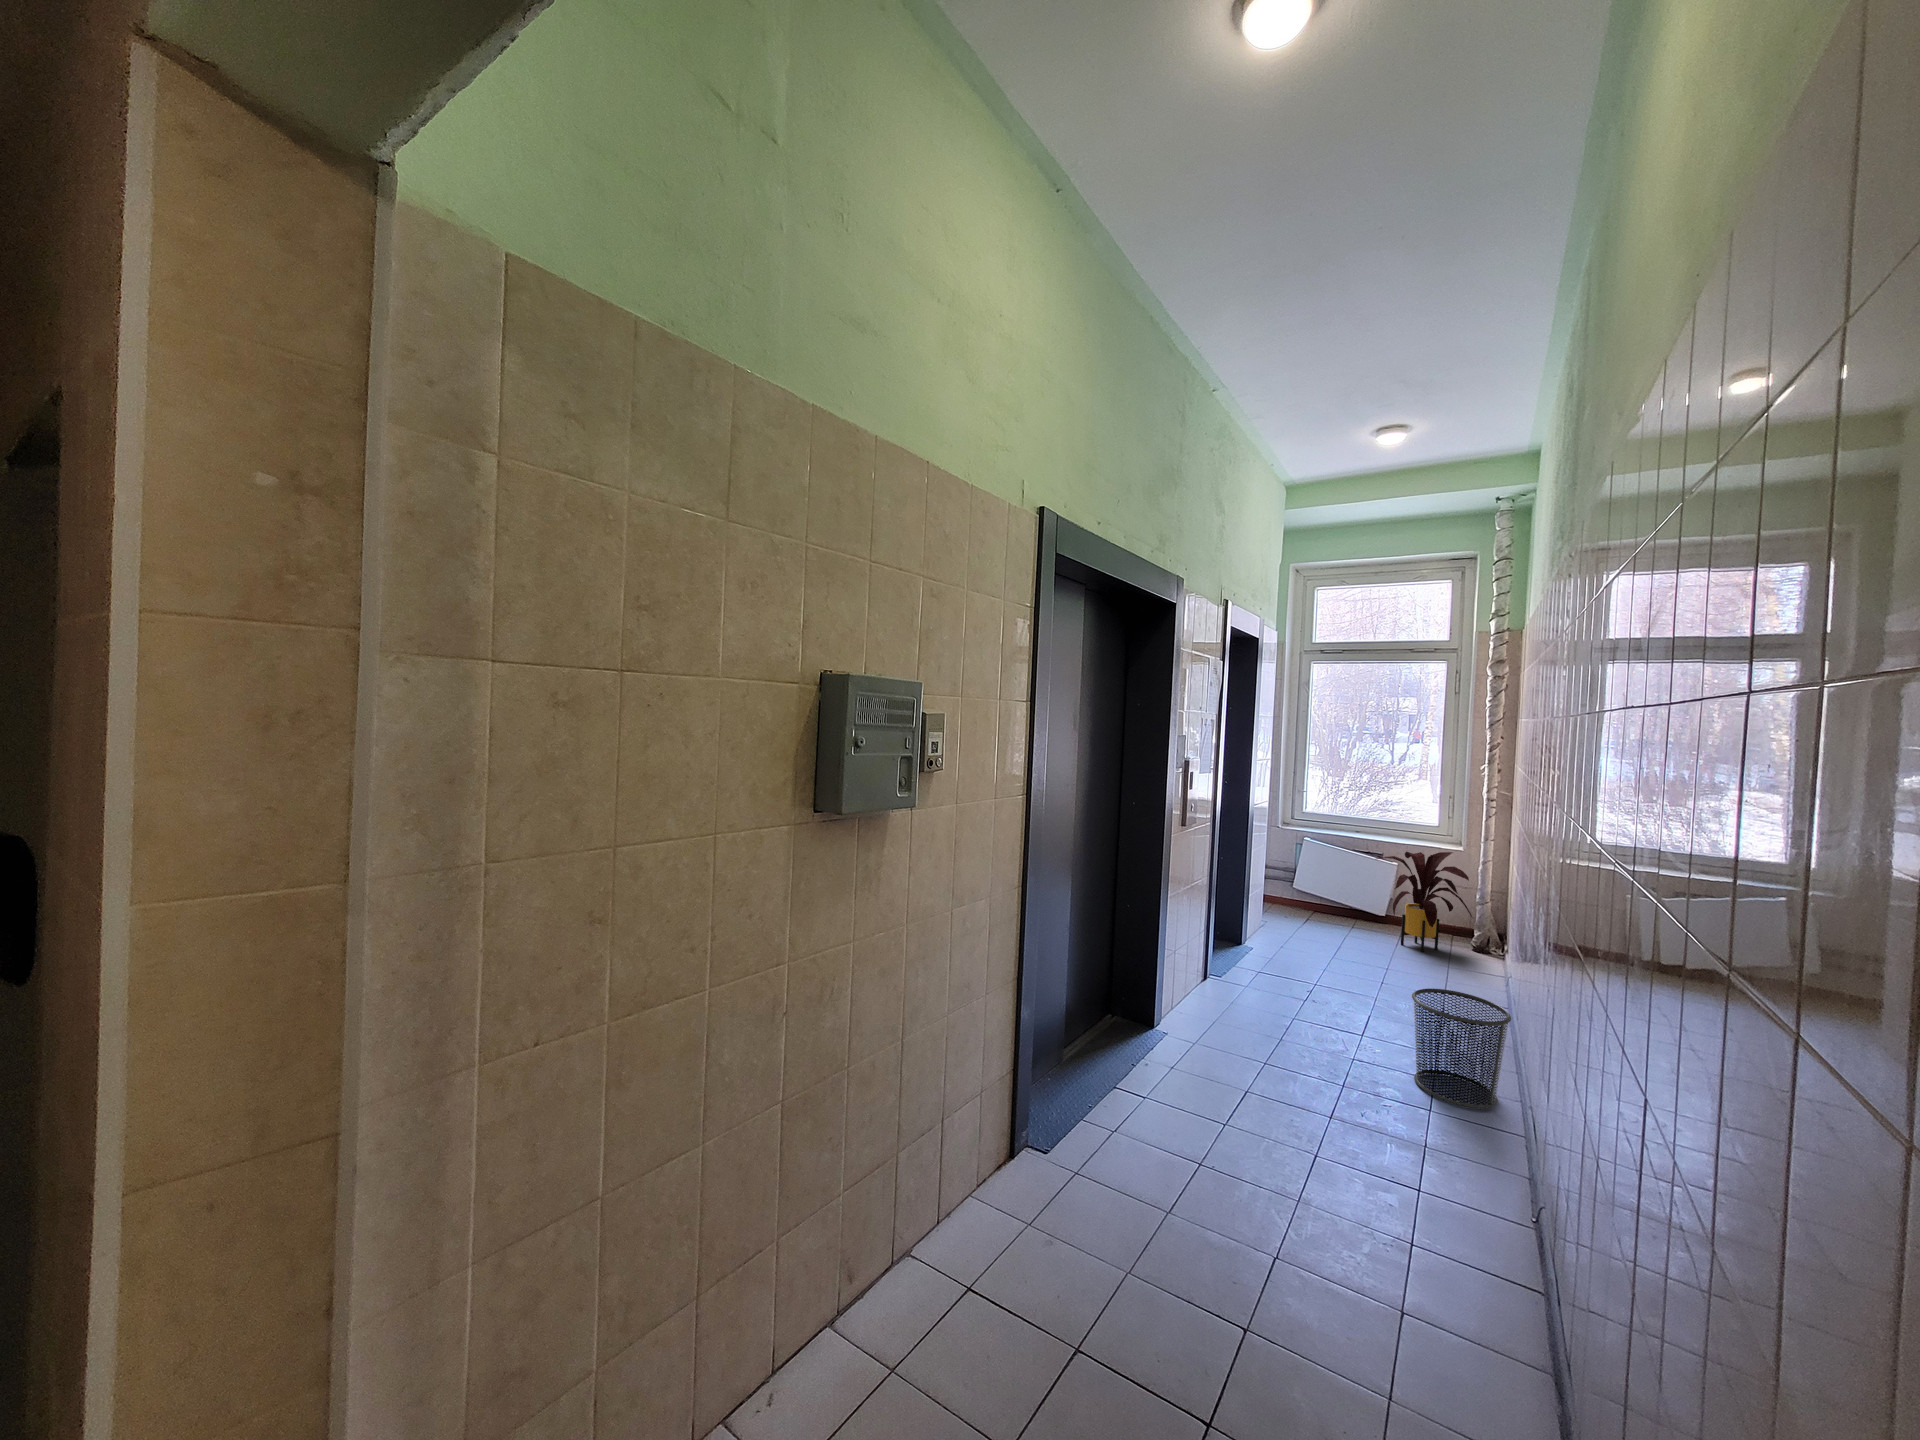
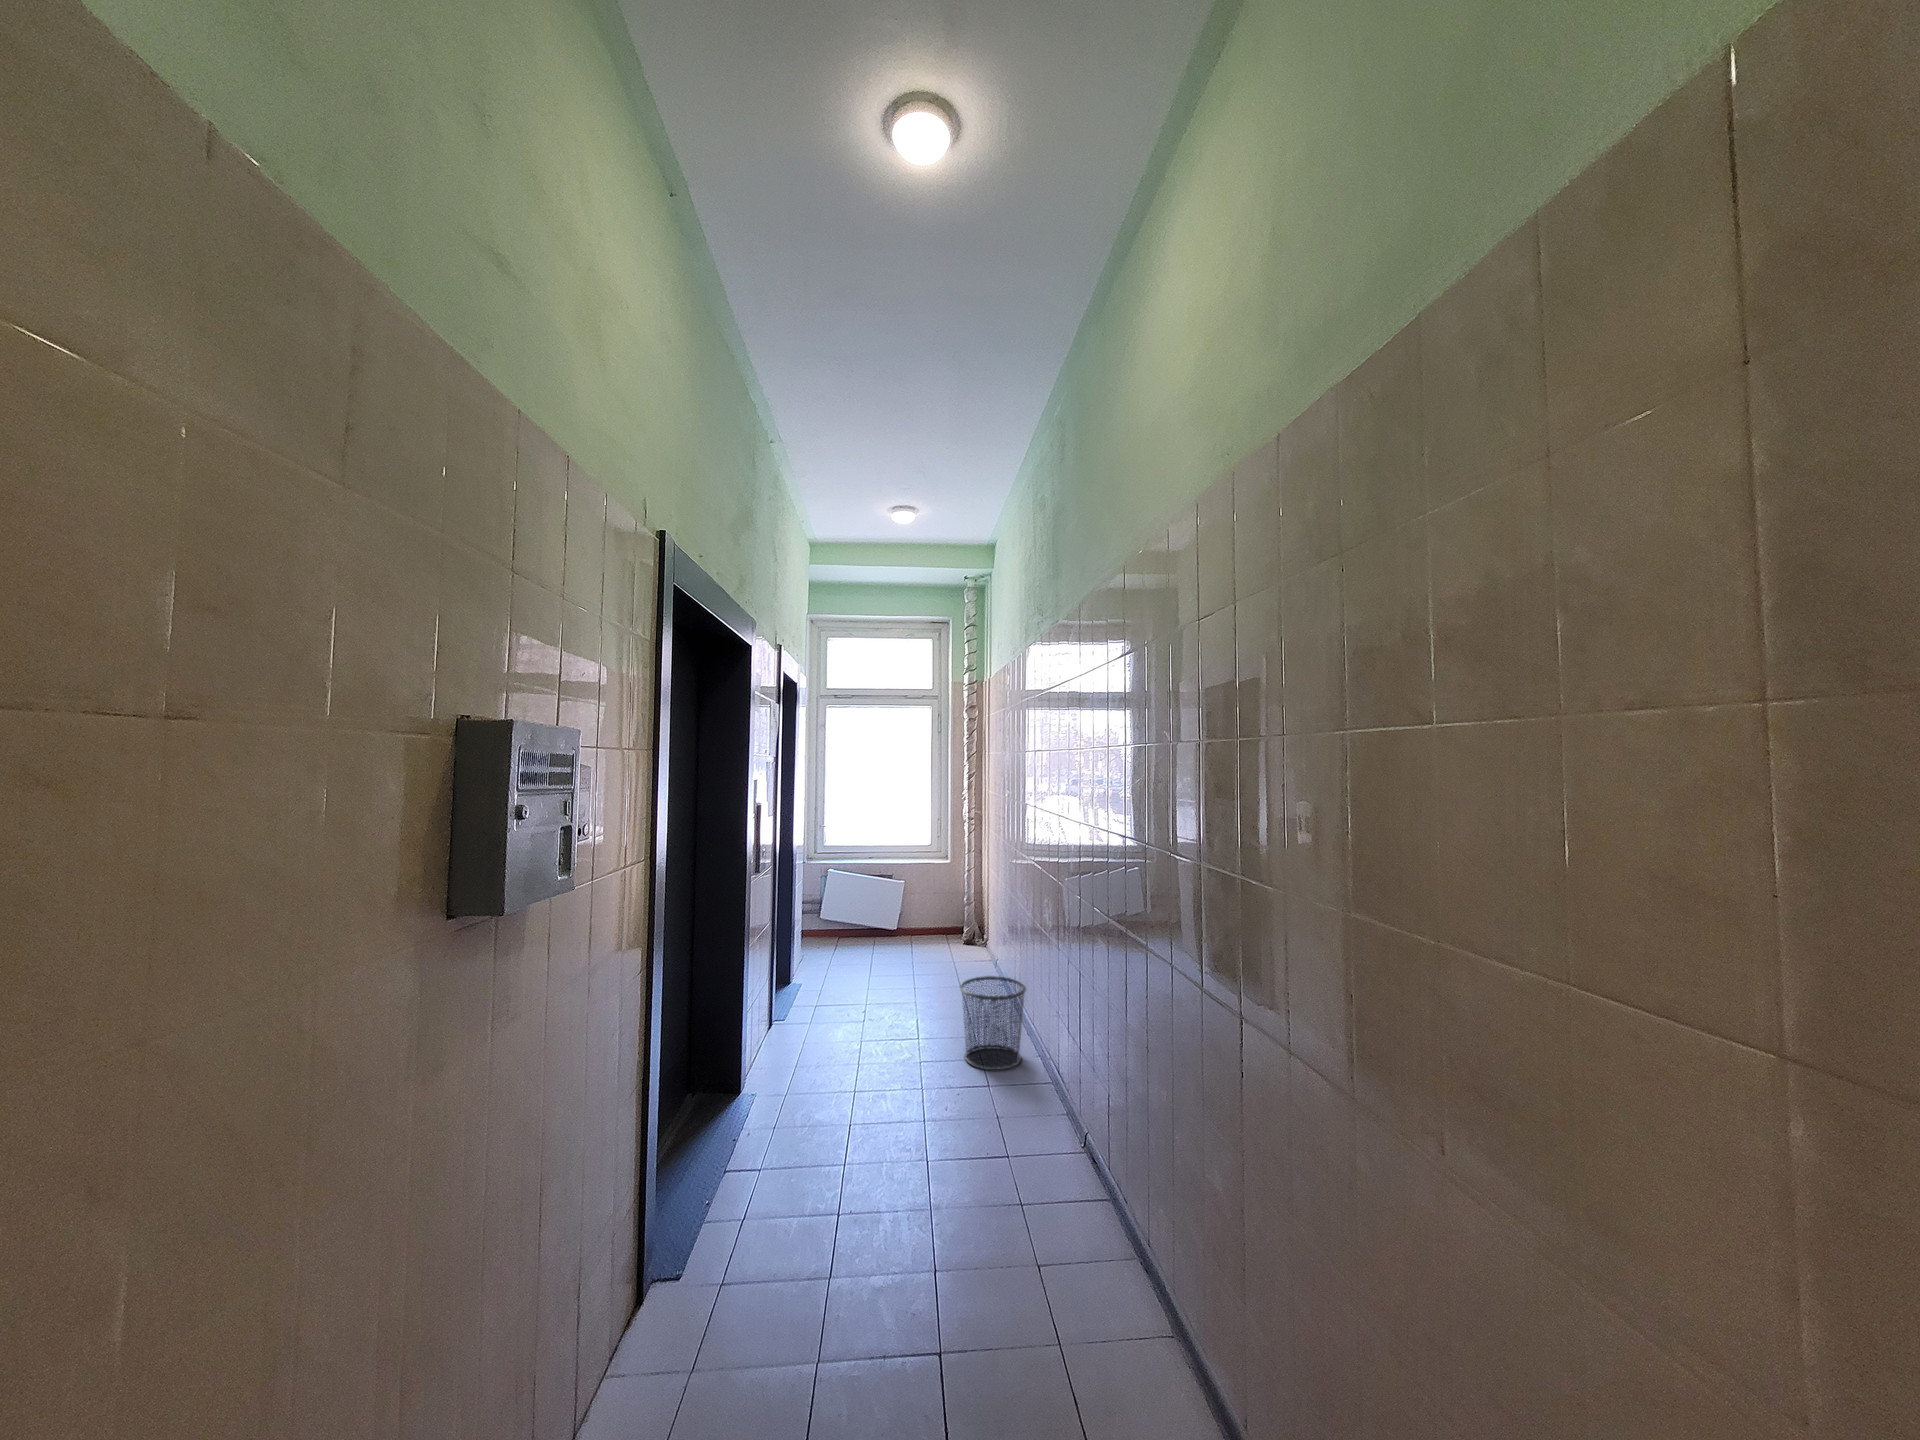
house plant: present [1376,852,1472,952] -> none [893,864,965,951]

